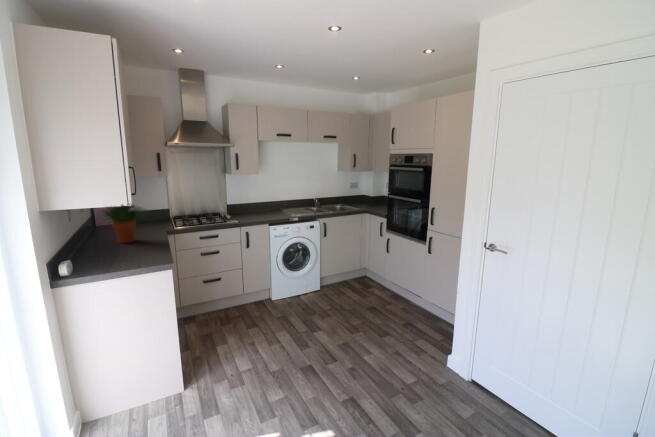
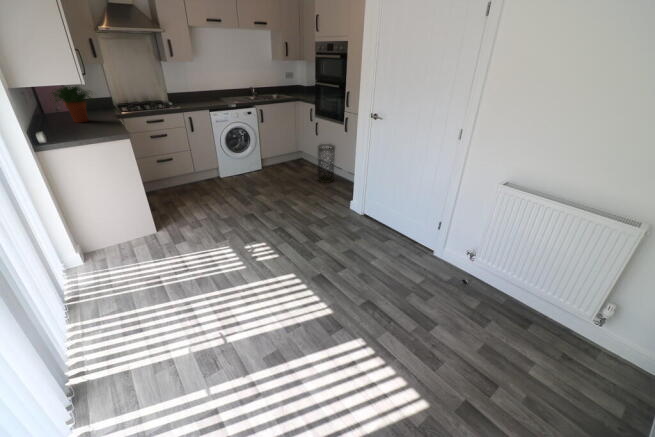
trash can: none [390,265,414,315] -> present [318,144,335,183]

